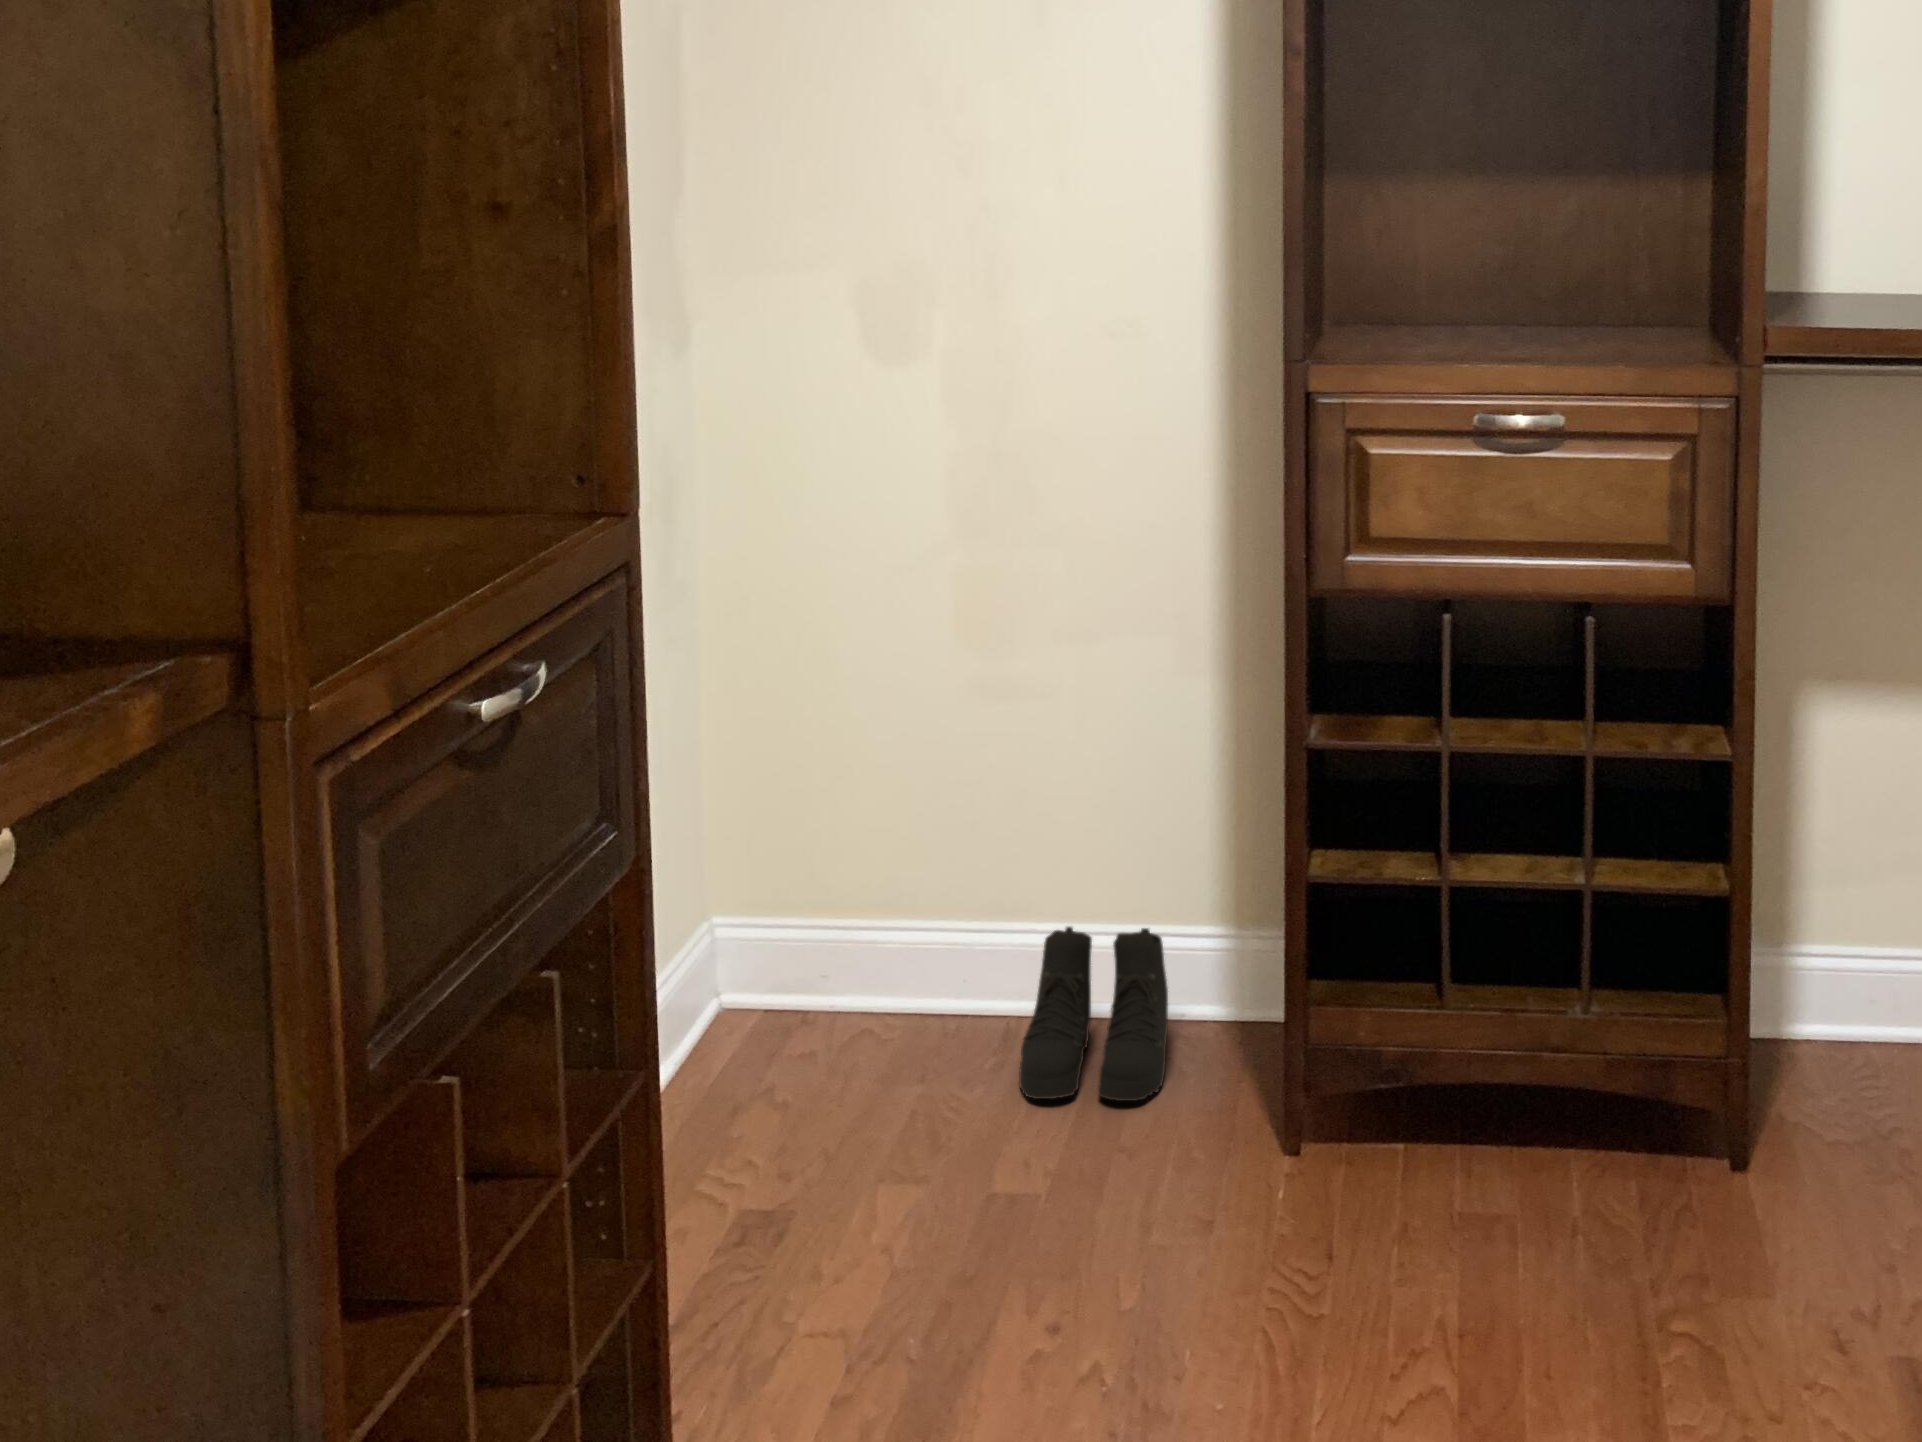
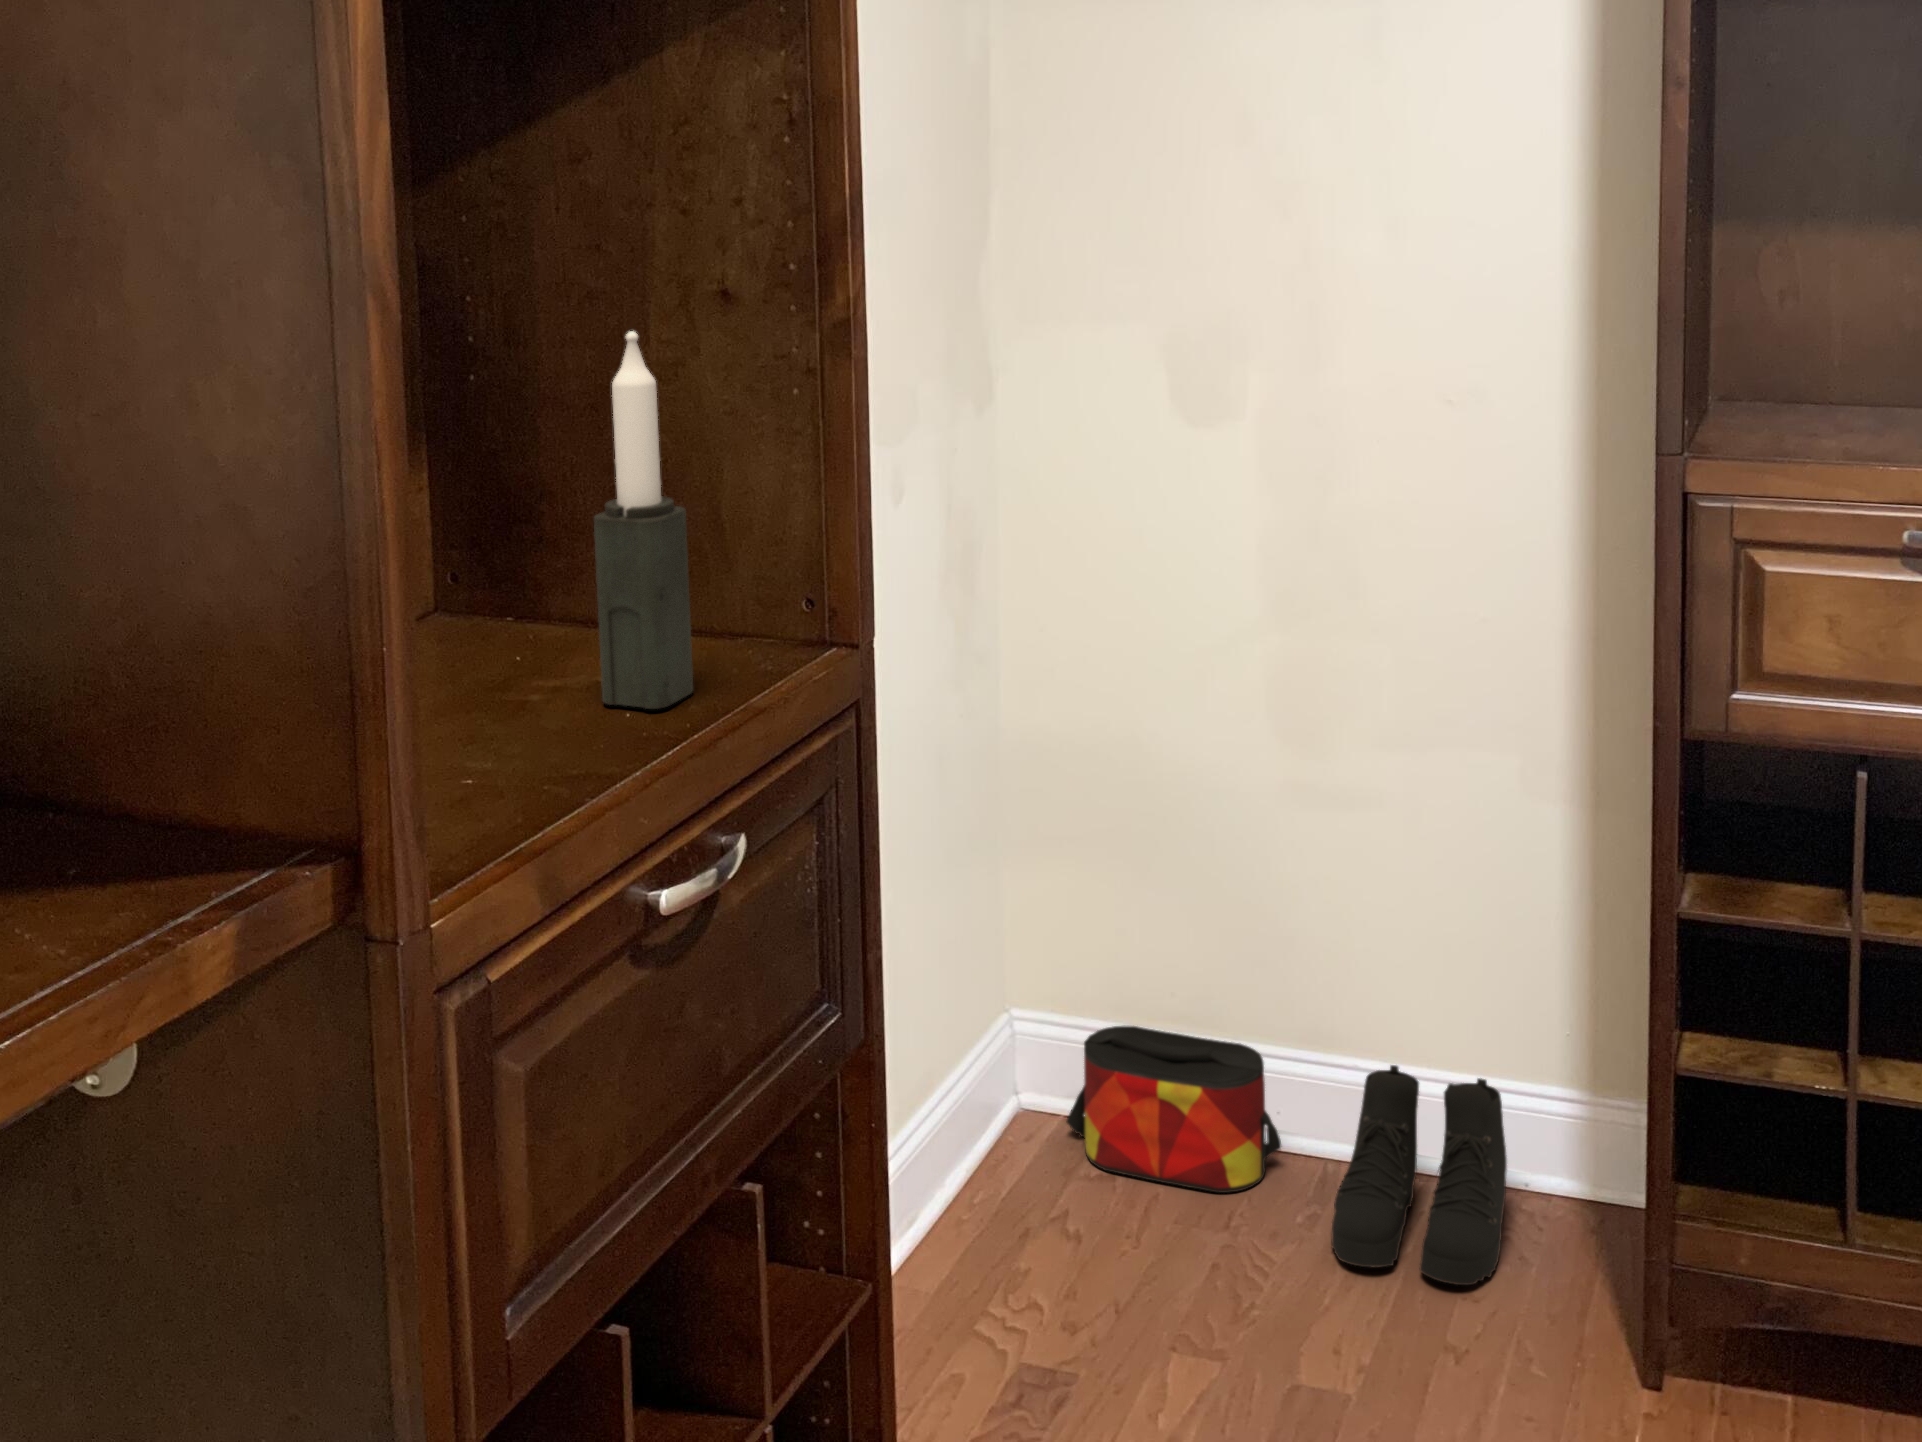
candle: none [387,216,483,558] -> present [594,331,693,709]
bag: none [767,923,970,1060] -> present [1066,1026,1281,1193]

